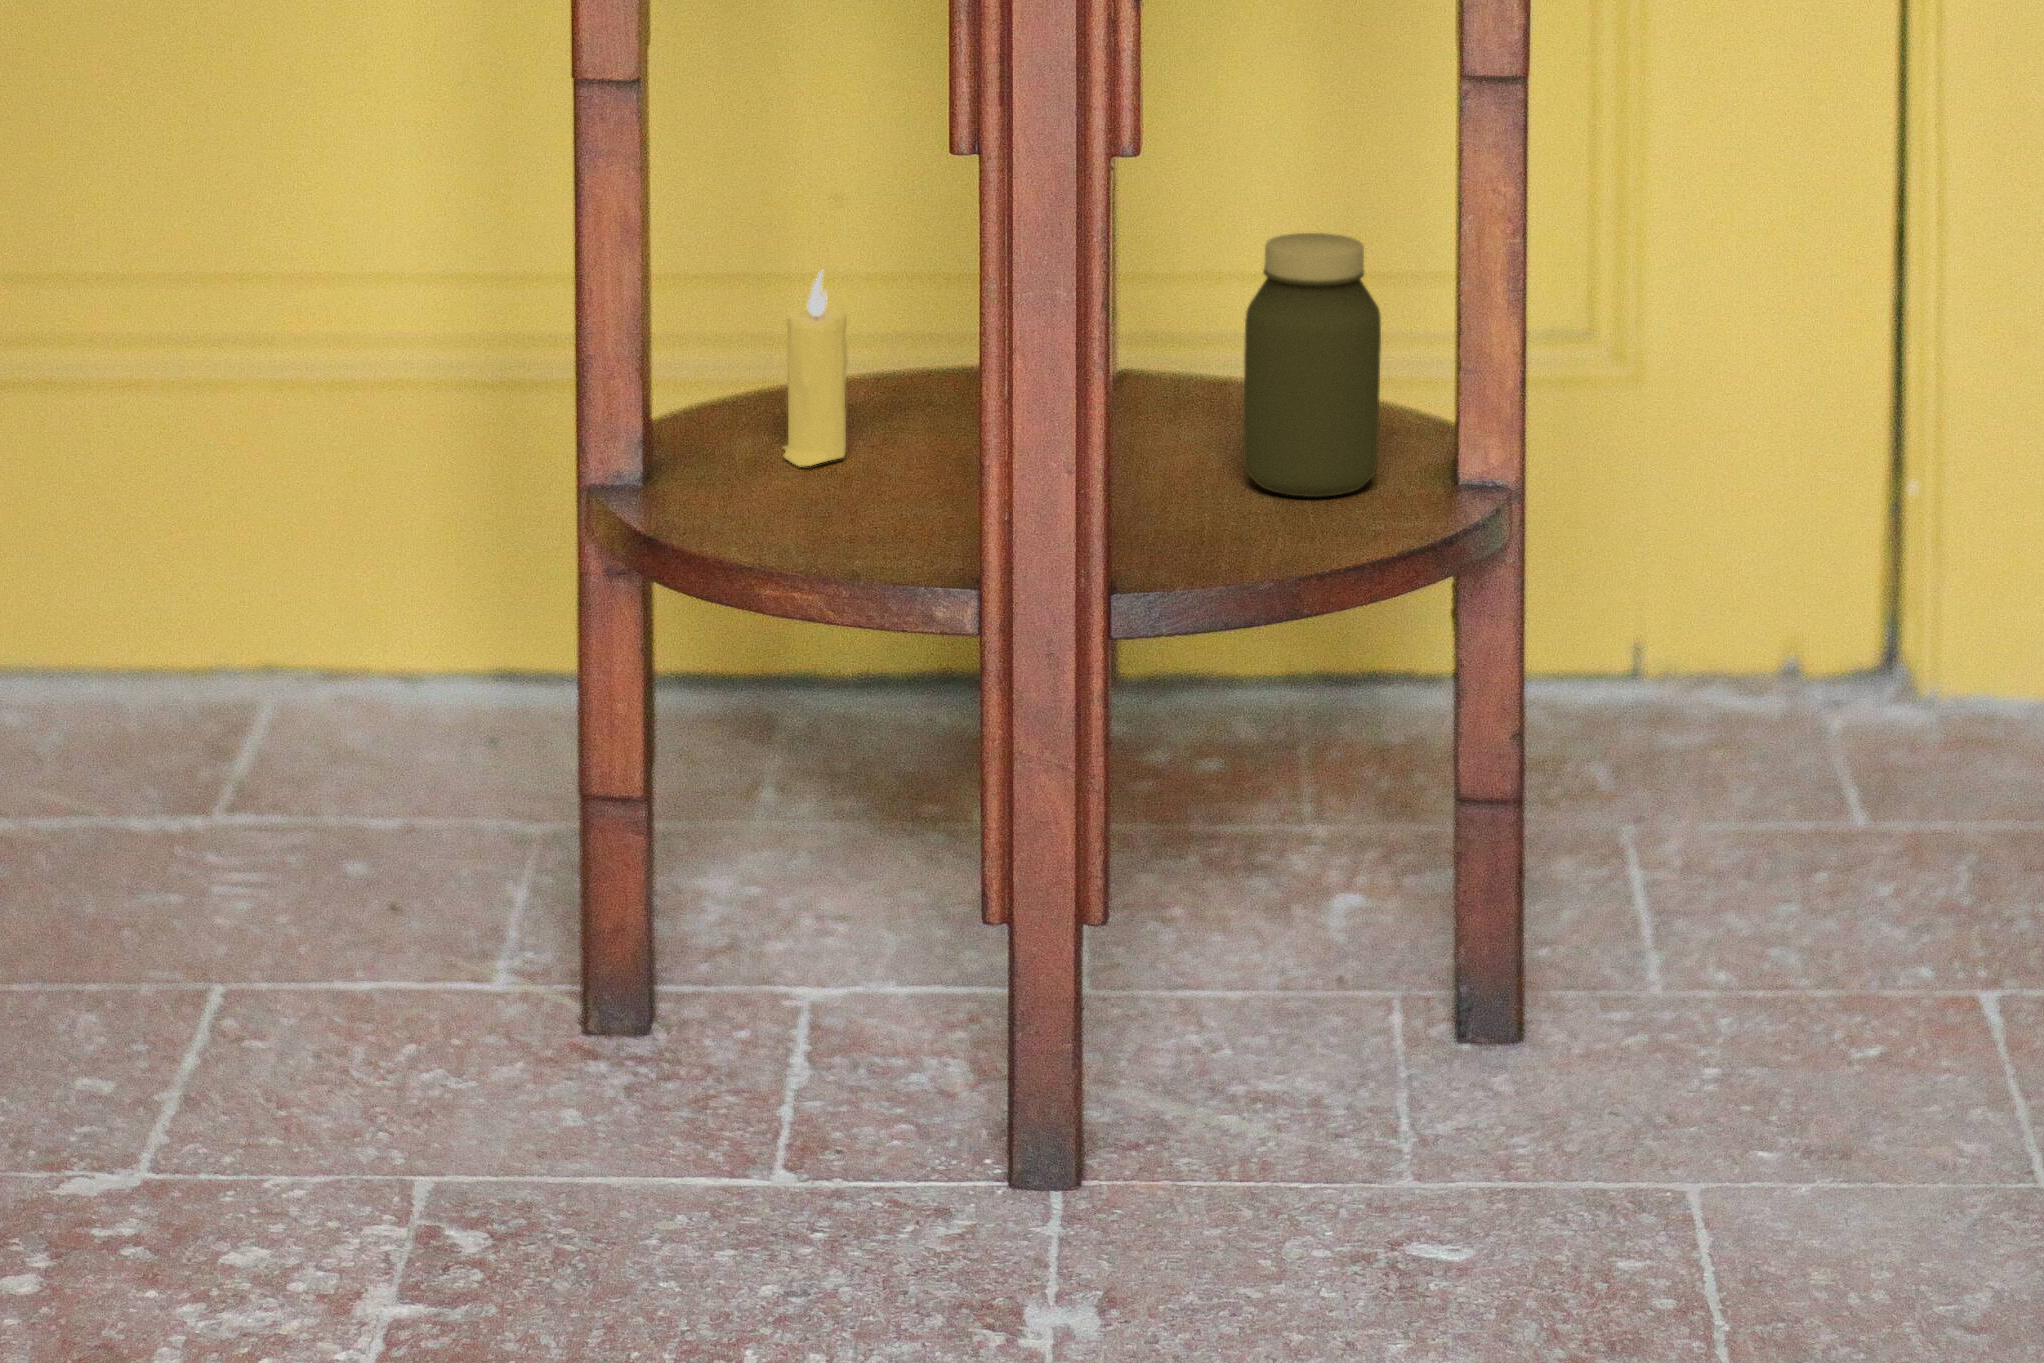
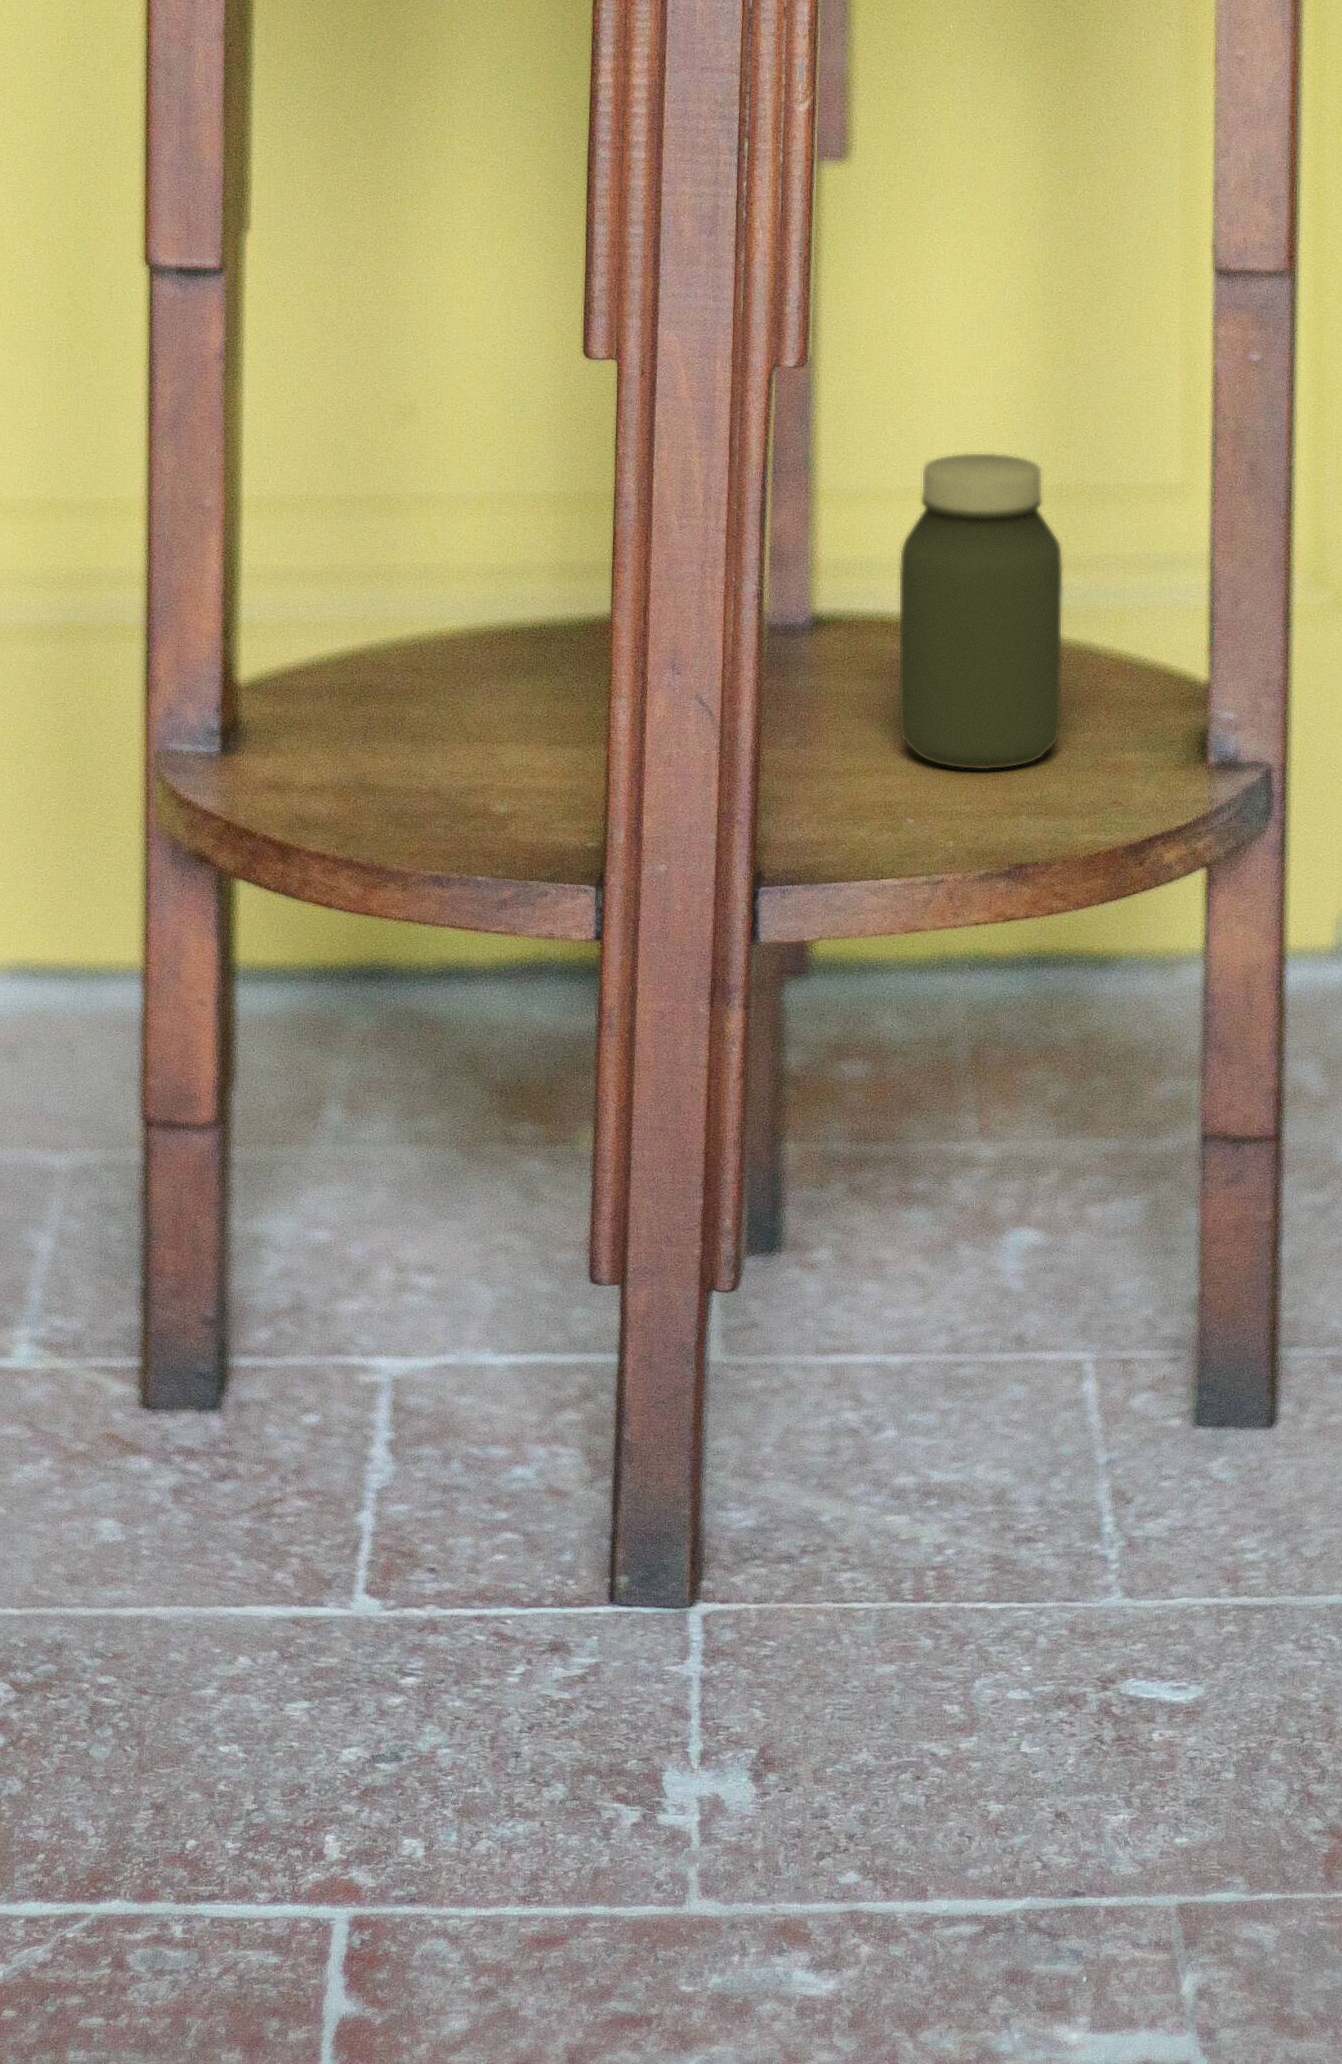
candle: present [784,271,848,466] -> none [351,505,427,739]

